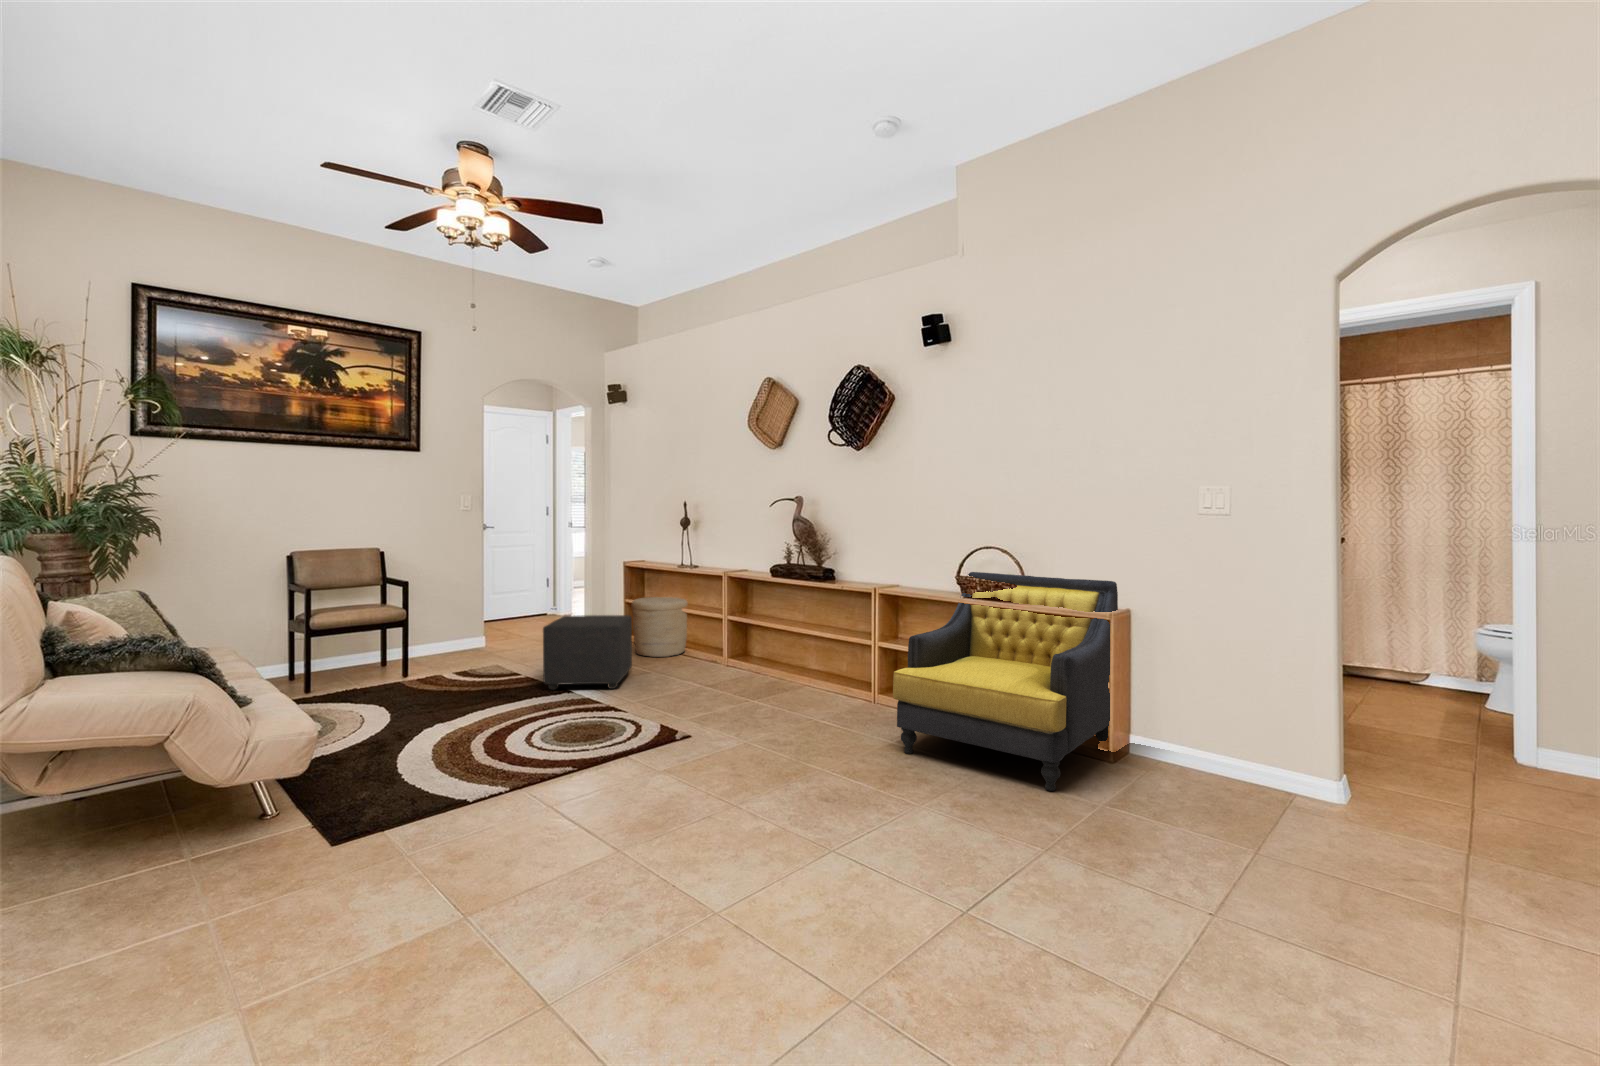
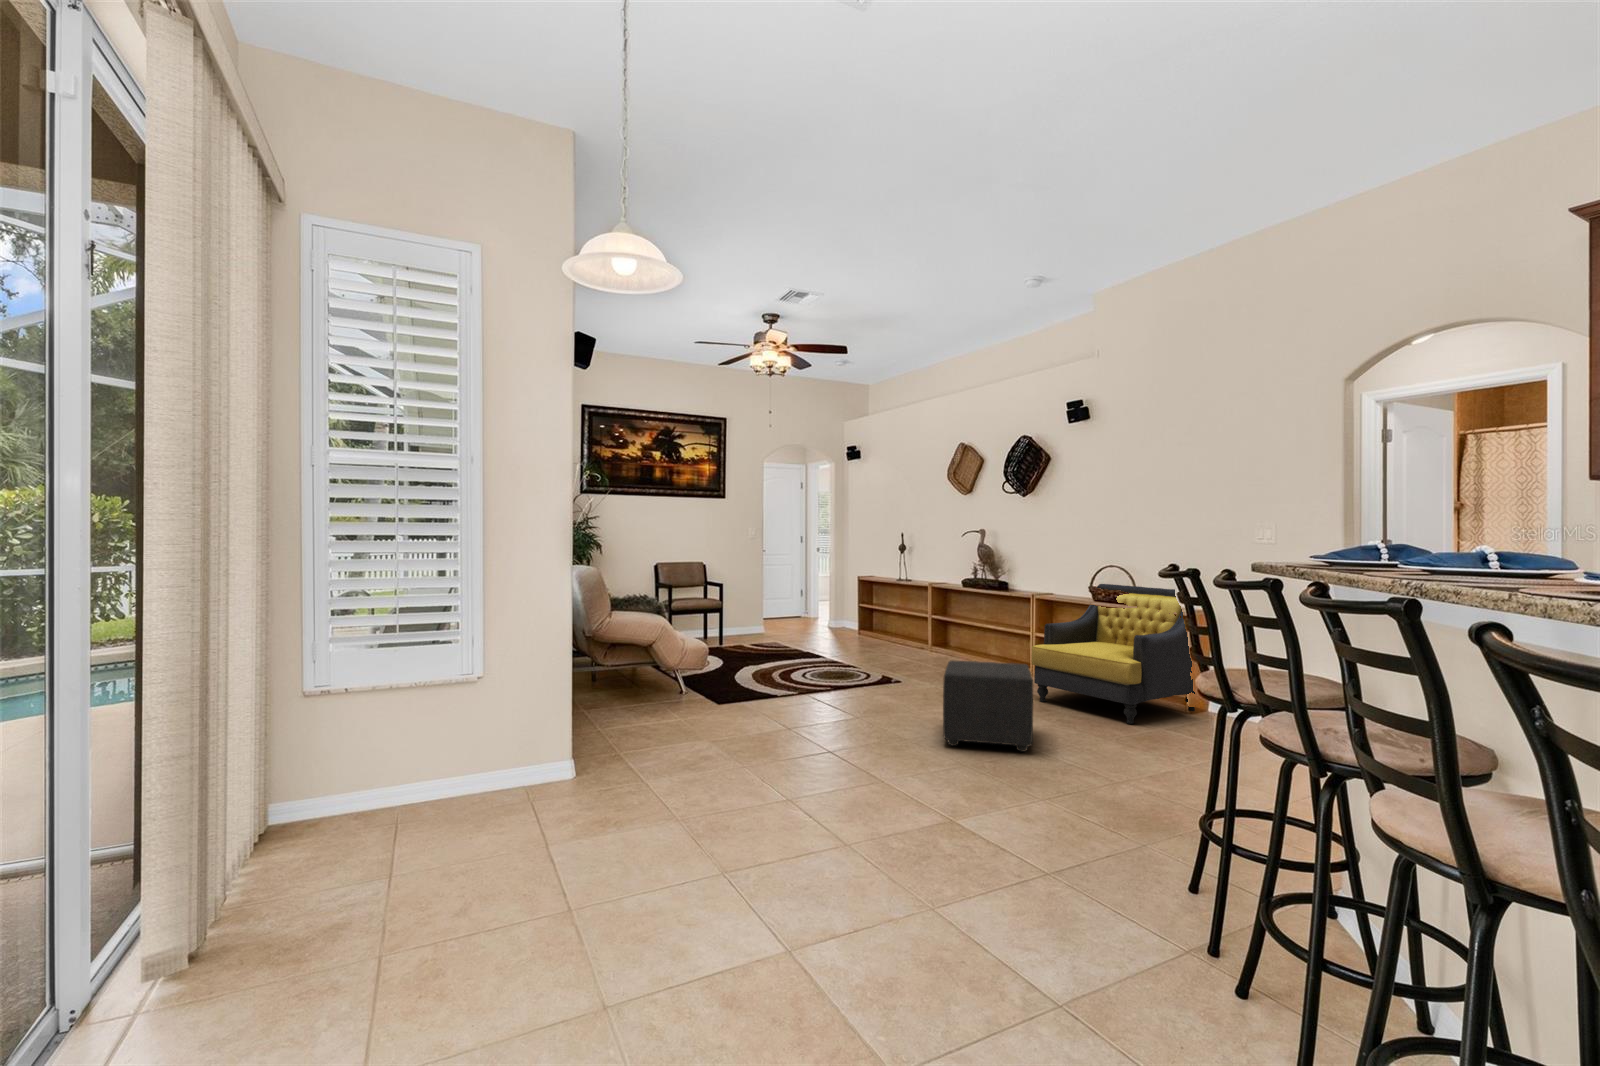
woven basket: present [632,597,688,657] -> none [863,602,904,644]
ottoman: present [543,615,632,690] -> present [943,661,1033,752]

